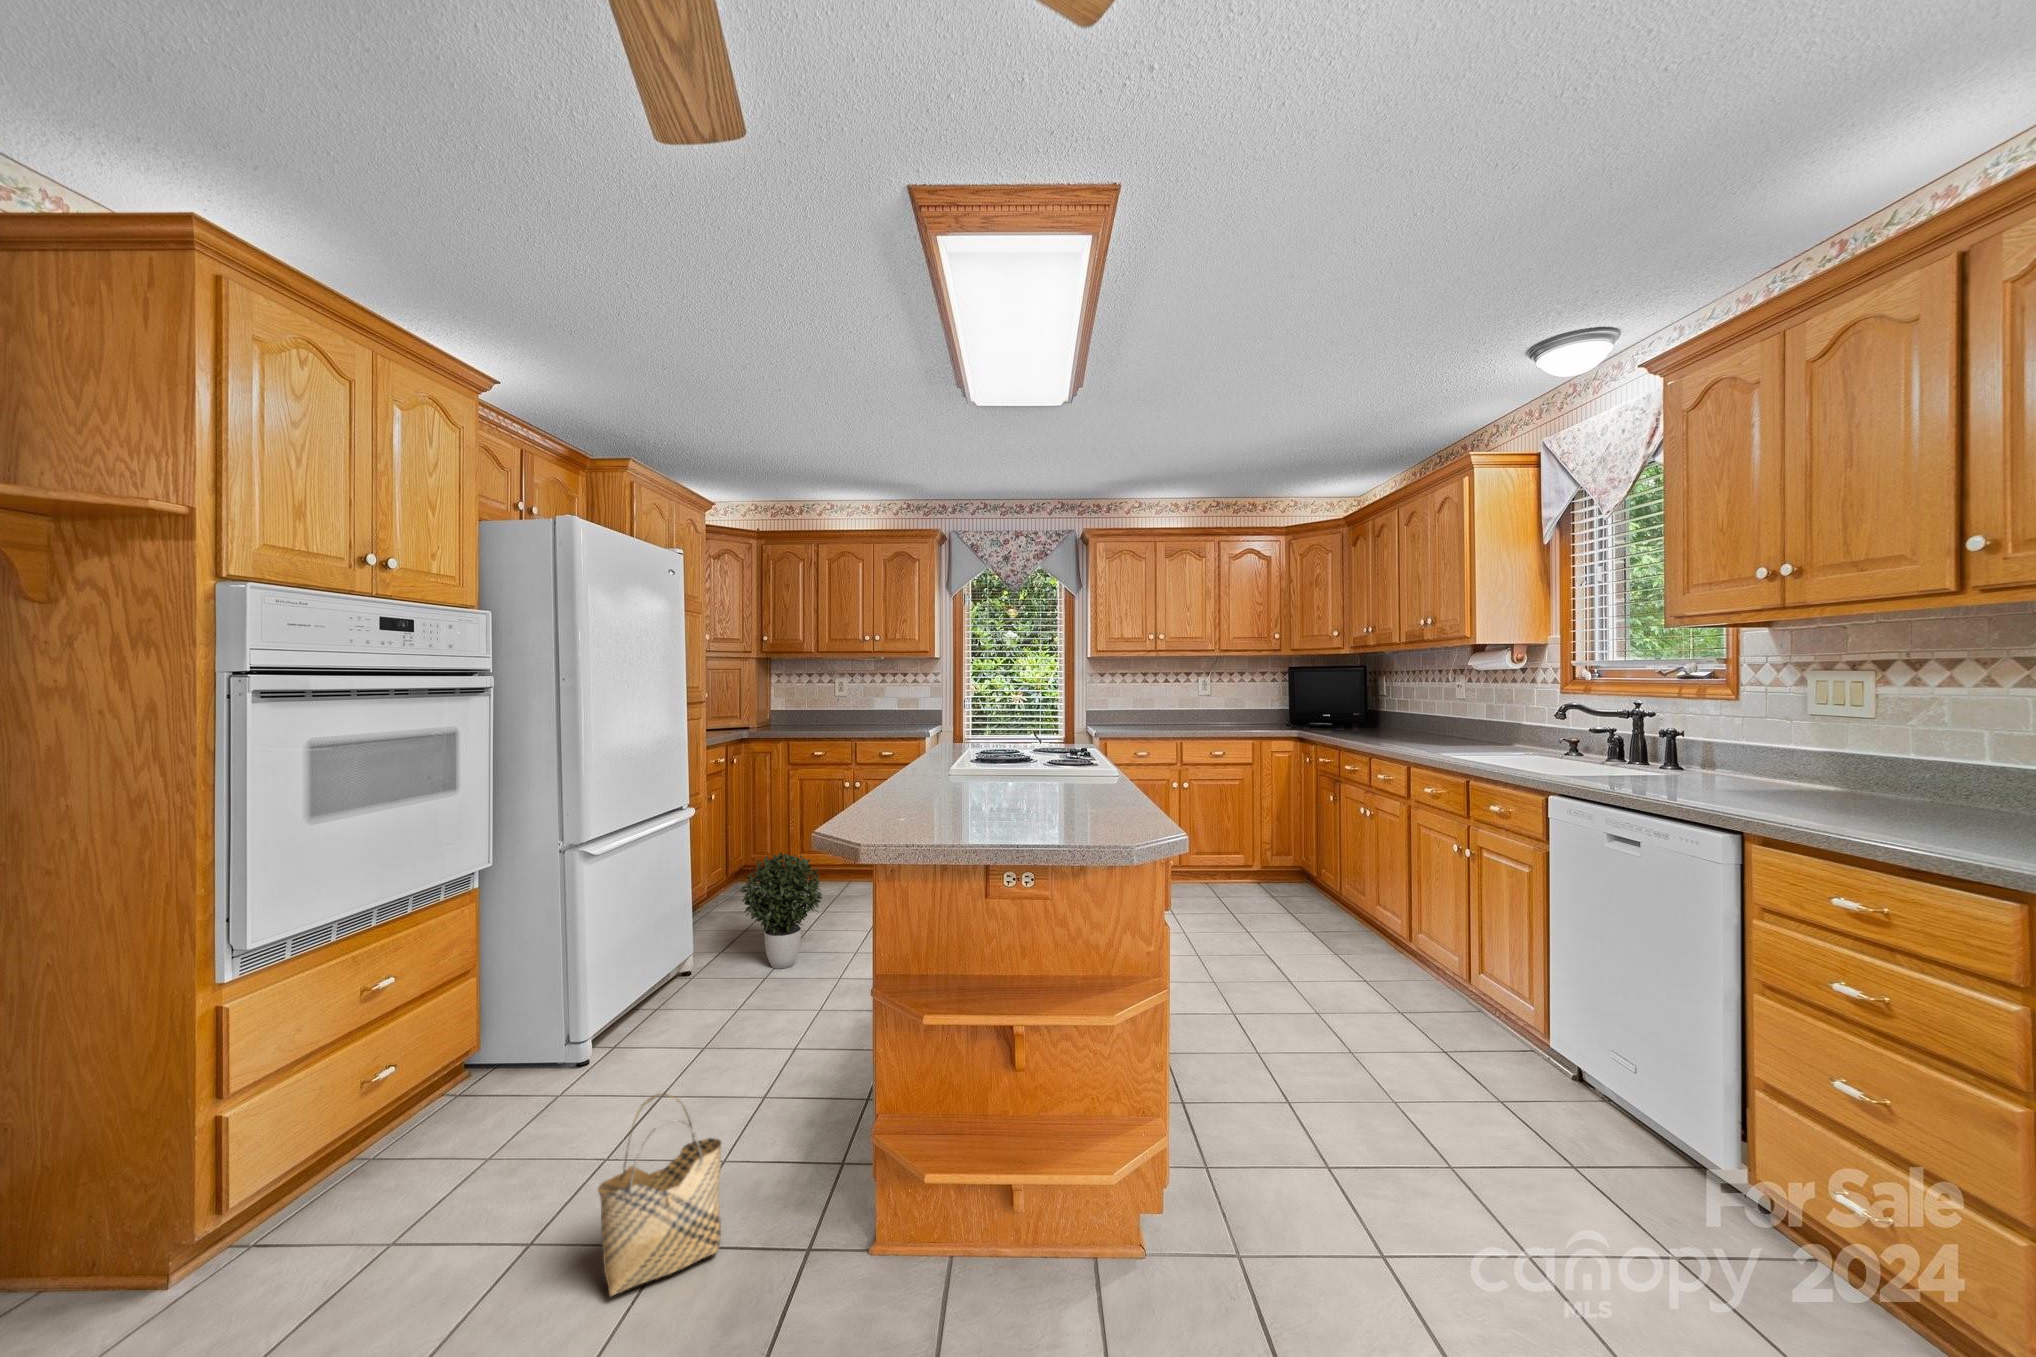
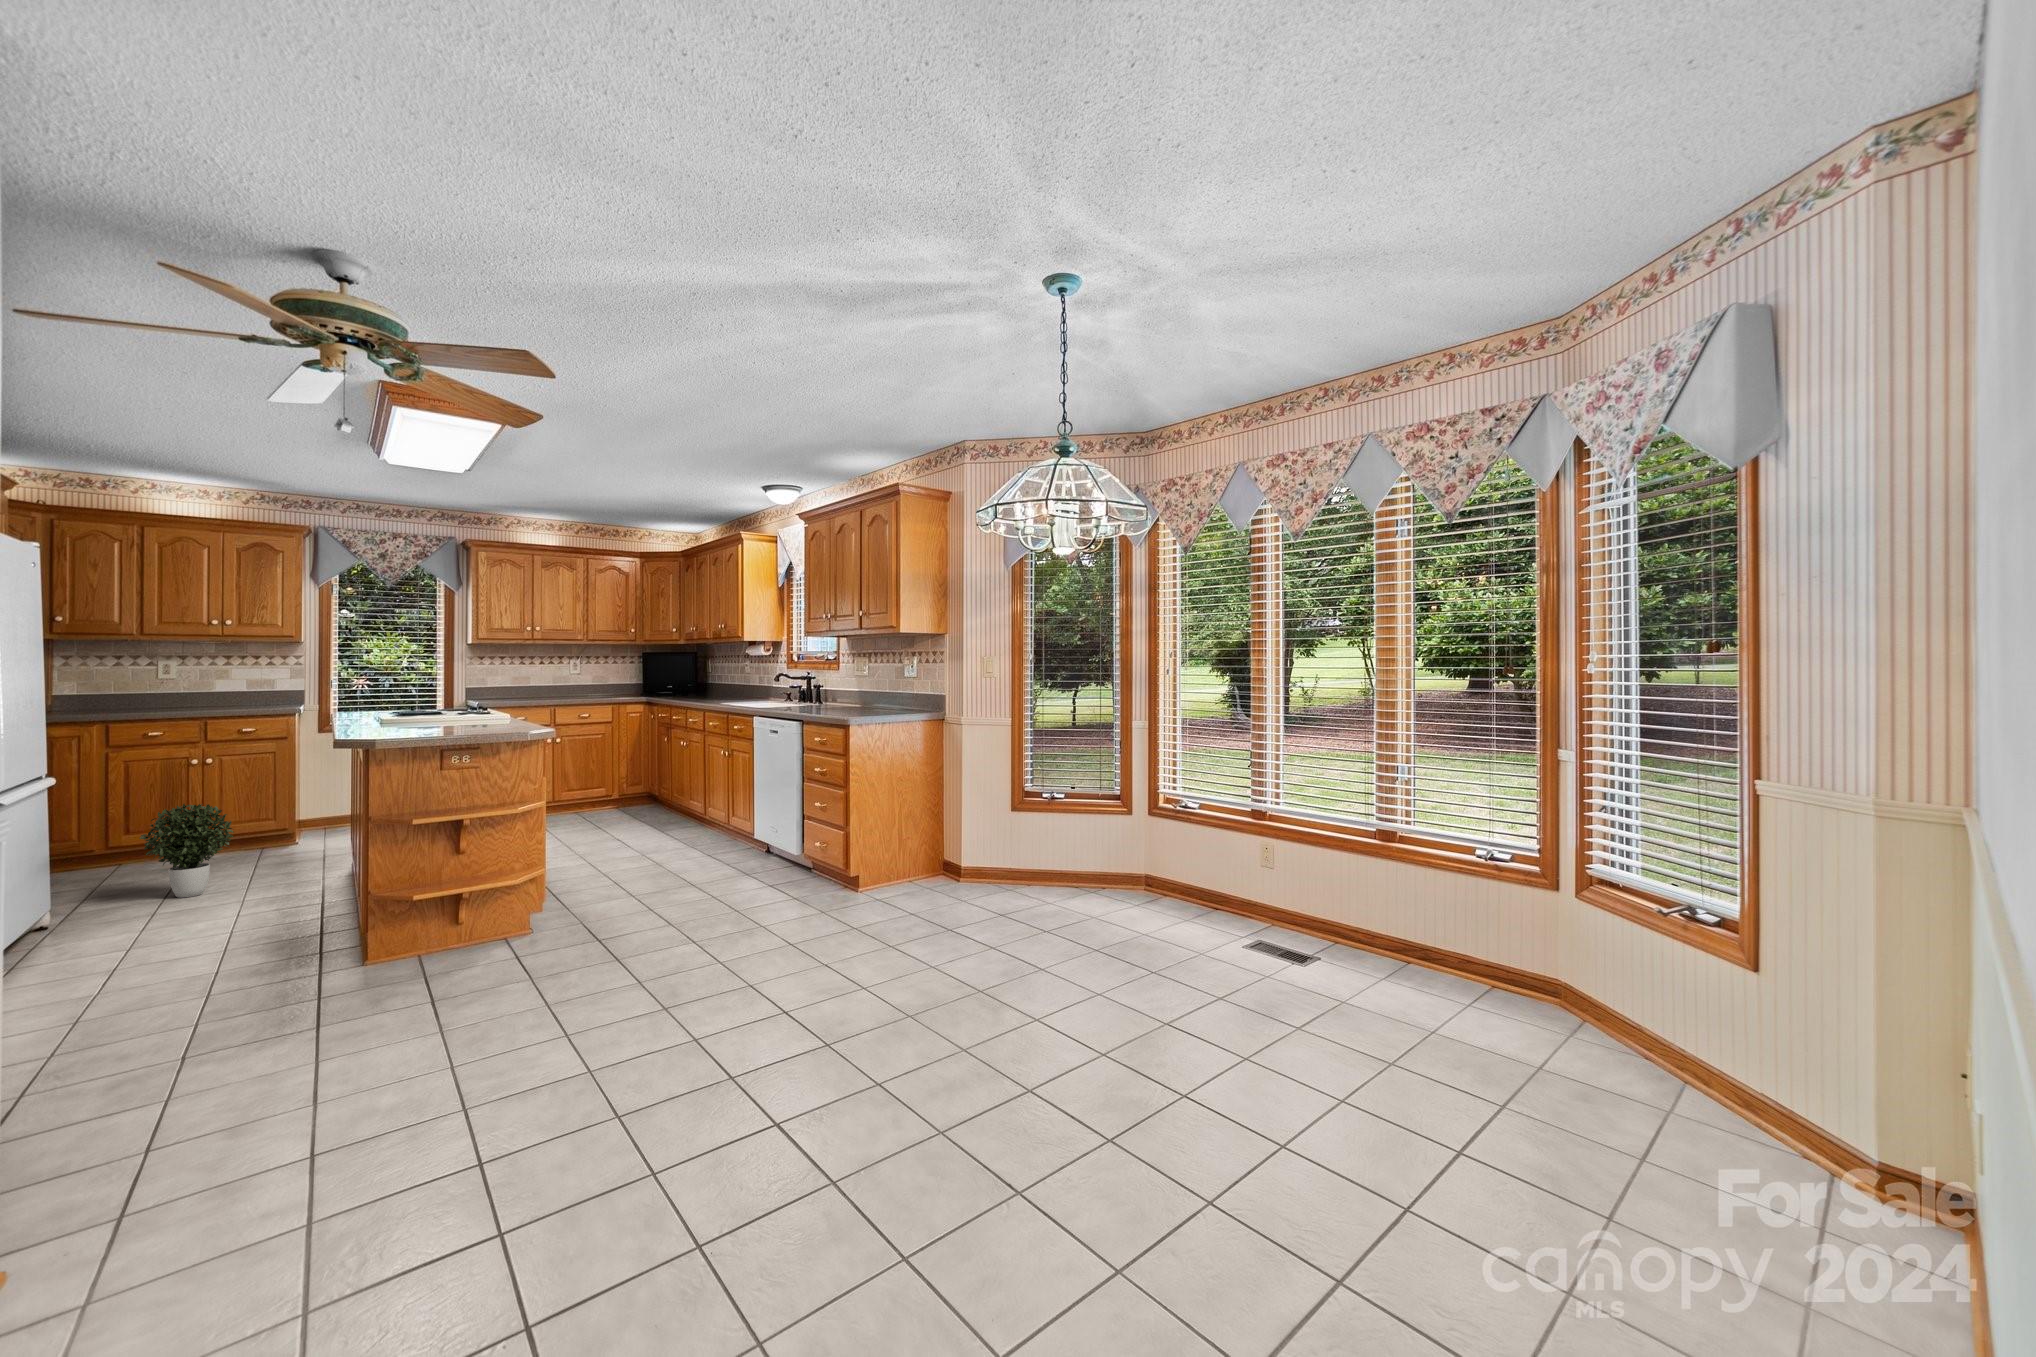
woven basket: present [598,1094,722,1296] -> none [221,883,294,972]

